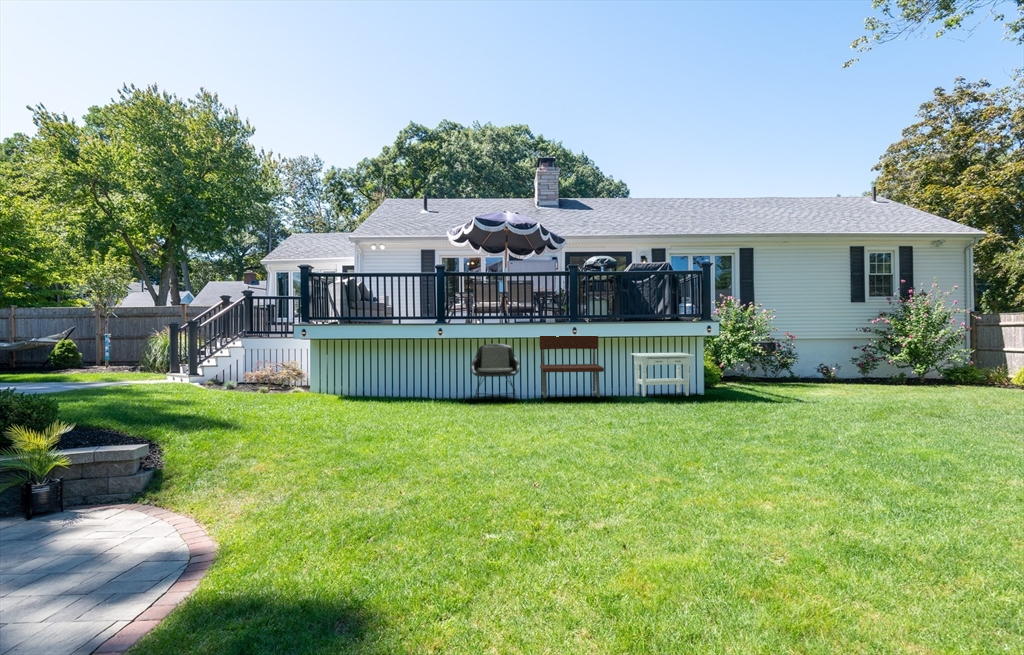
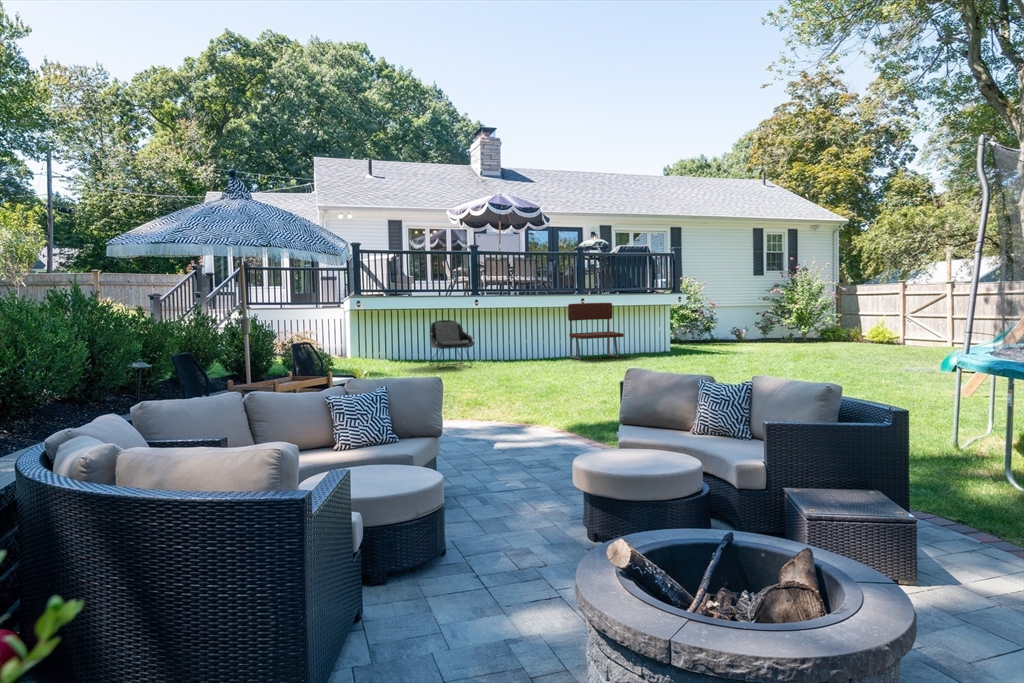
lounge chair: present [471,344,520,400] -> present [430,320,474,369]
side table: present [631,352,695,397] -> none [633,320,683,355]

